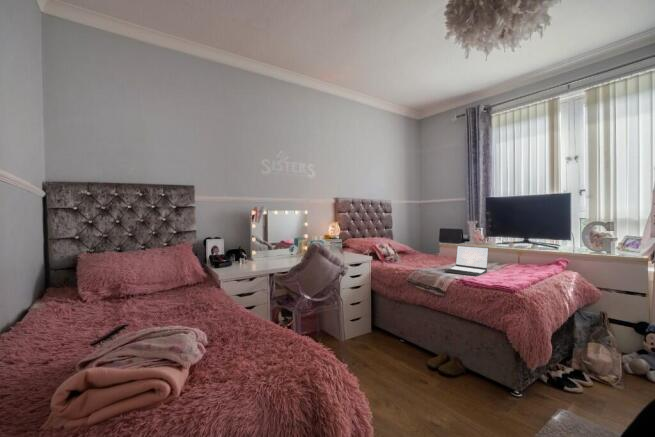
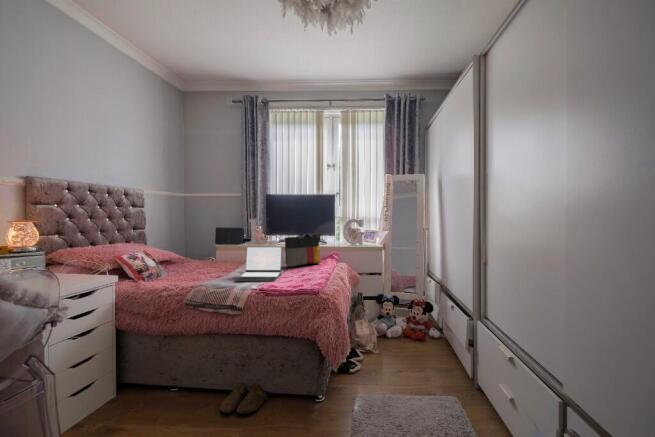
tote bag: none [497,238,541,267] -> present [285,234,321,267]

